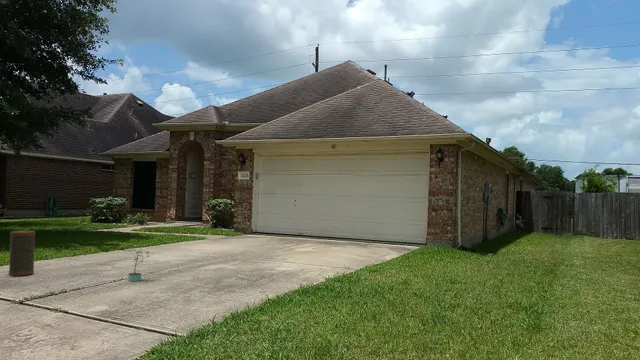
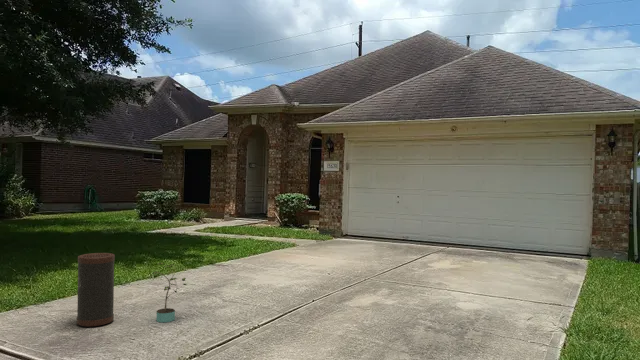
potted plant: present [126,241,149,281] -> present [153,263,186,322]

